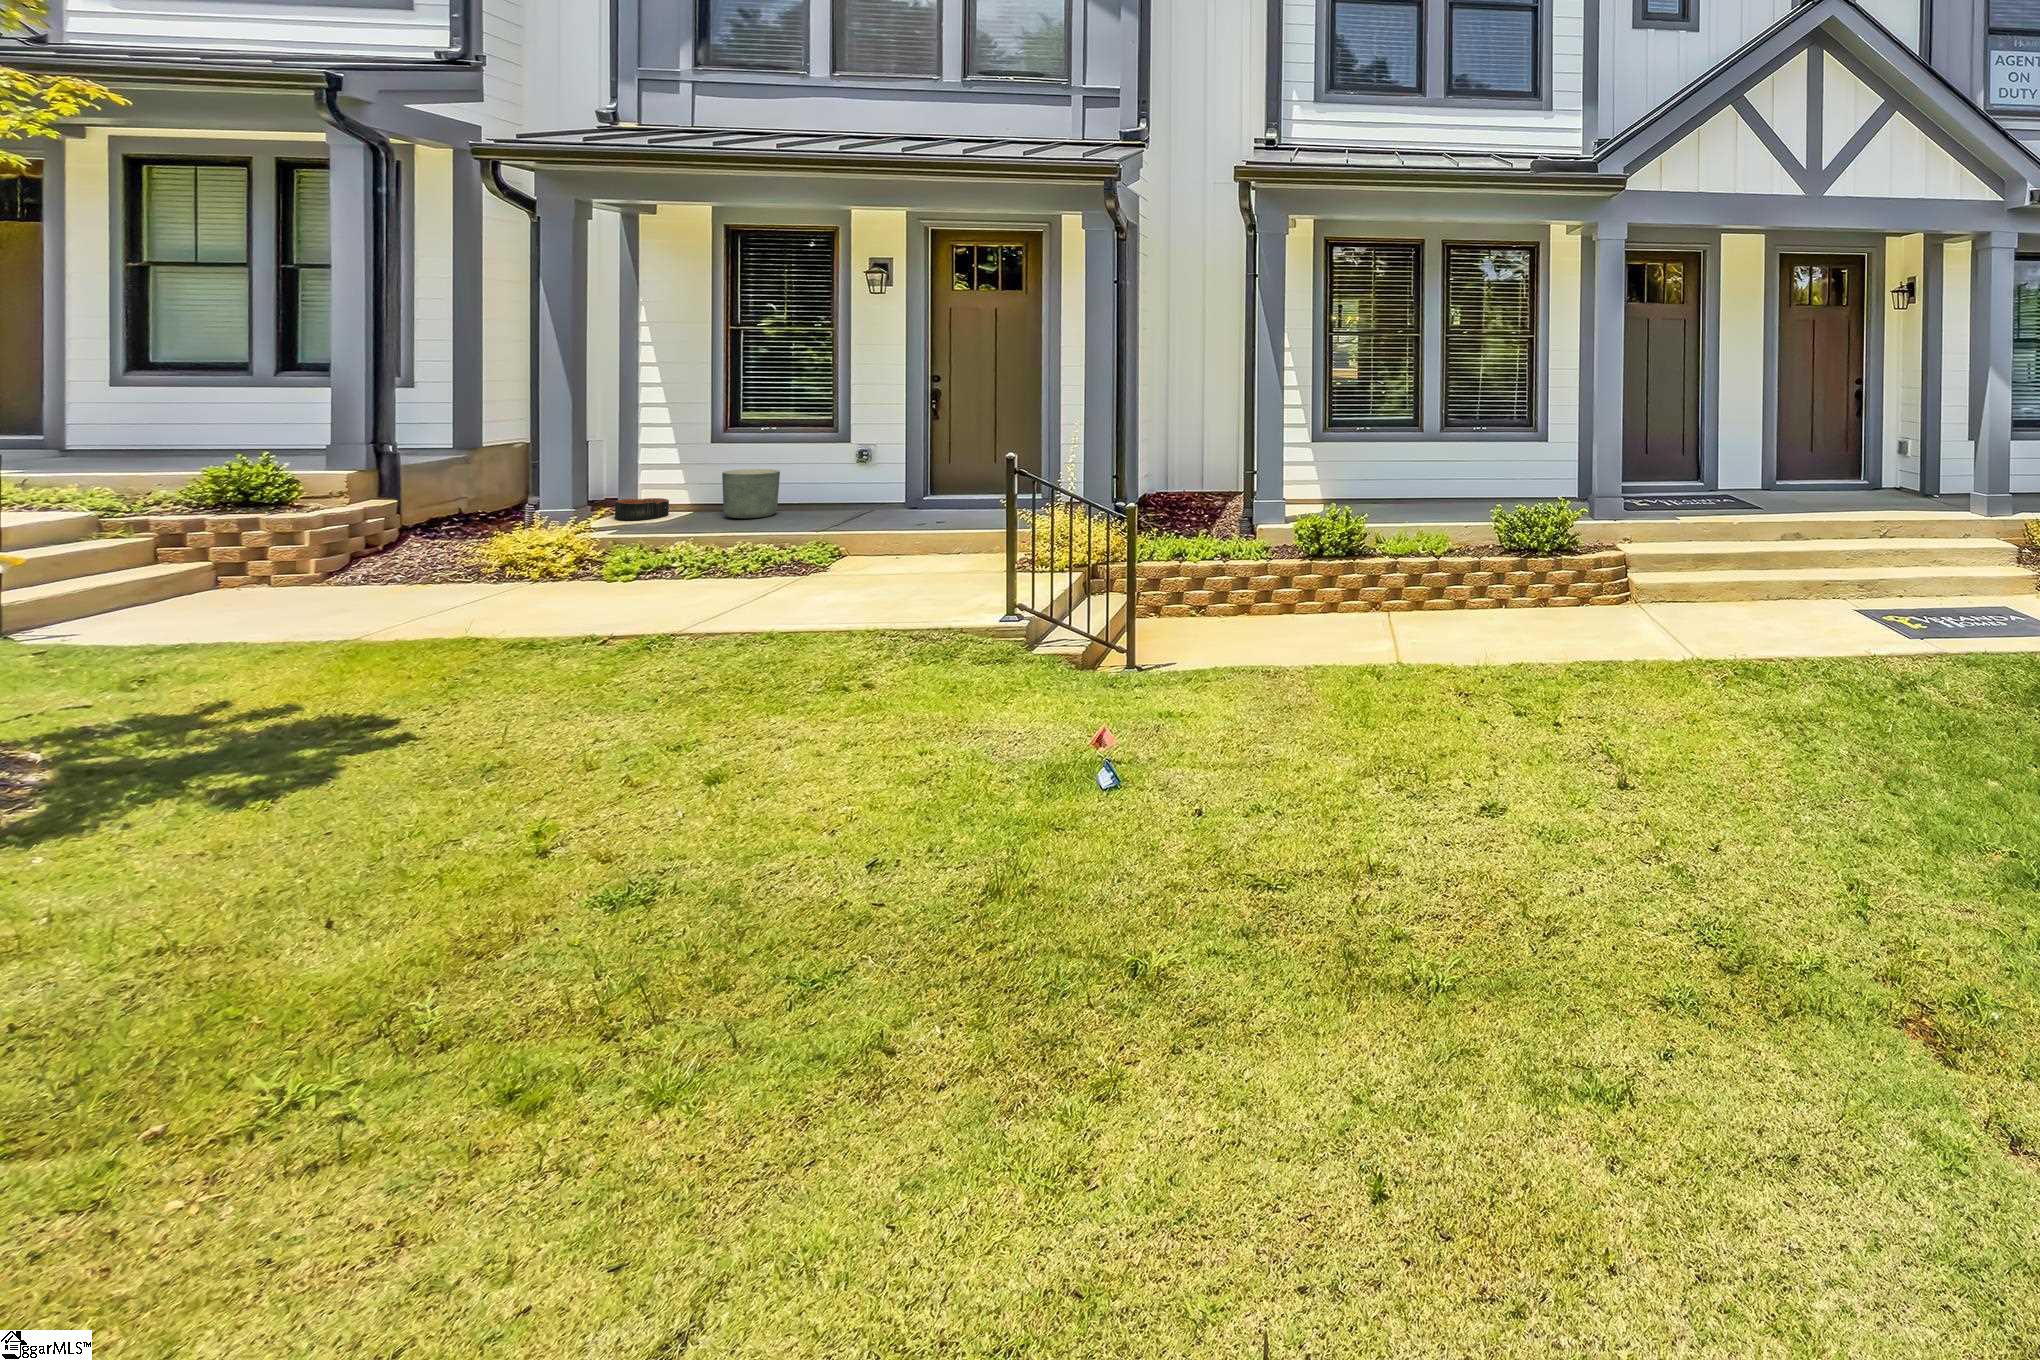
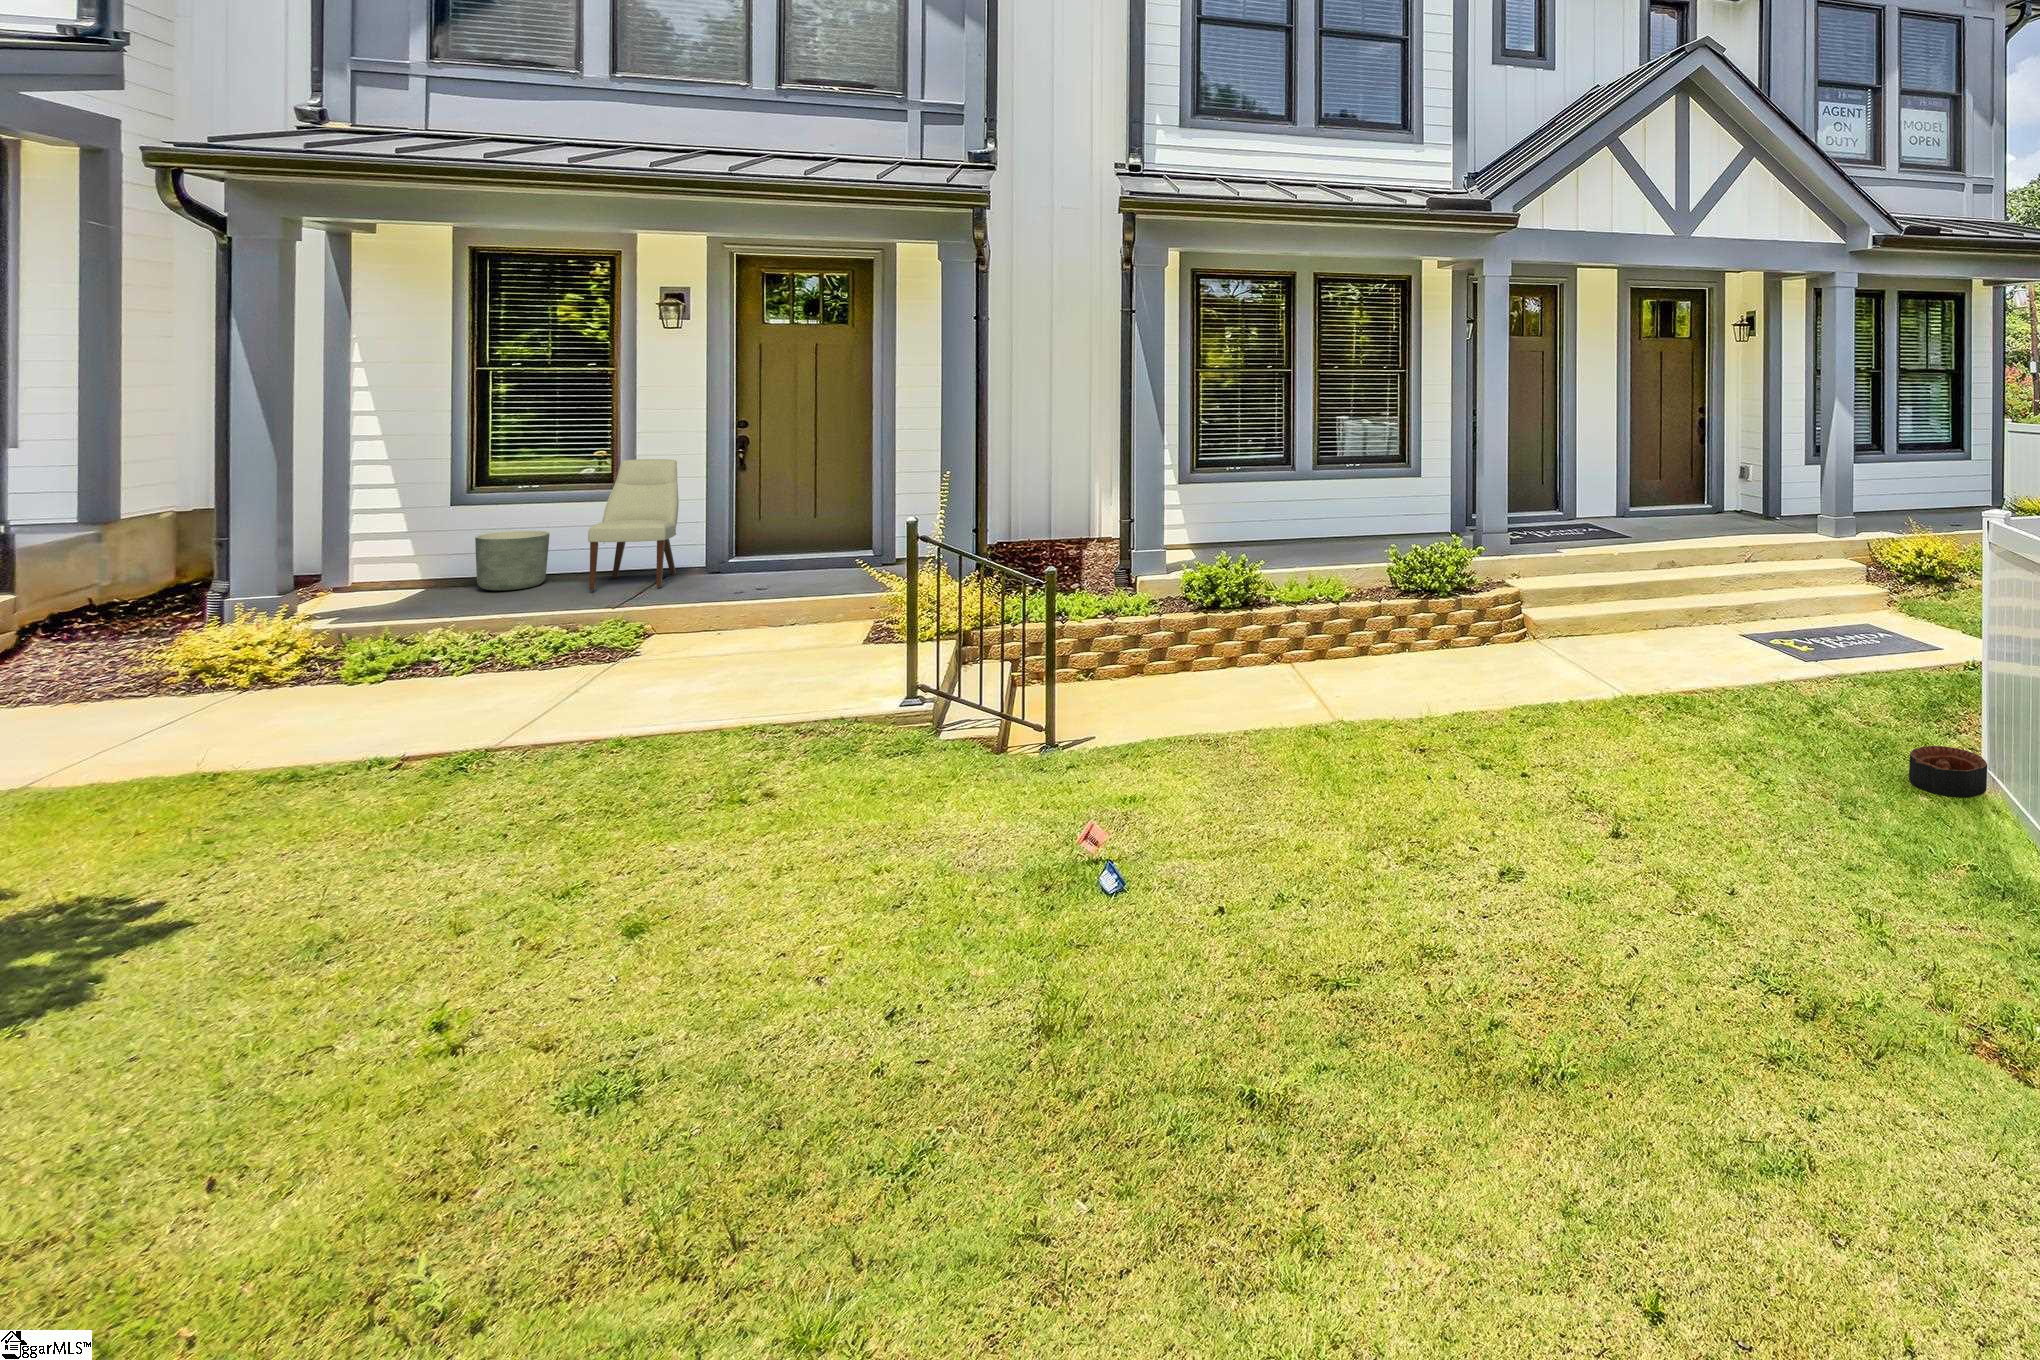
chair: none [805,410,881,521] -> present [588,459,679,590]
basket: present [615,498,669,520] -> present [1909,746,1987,797]

